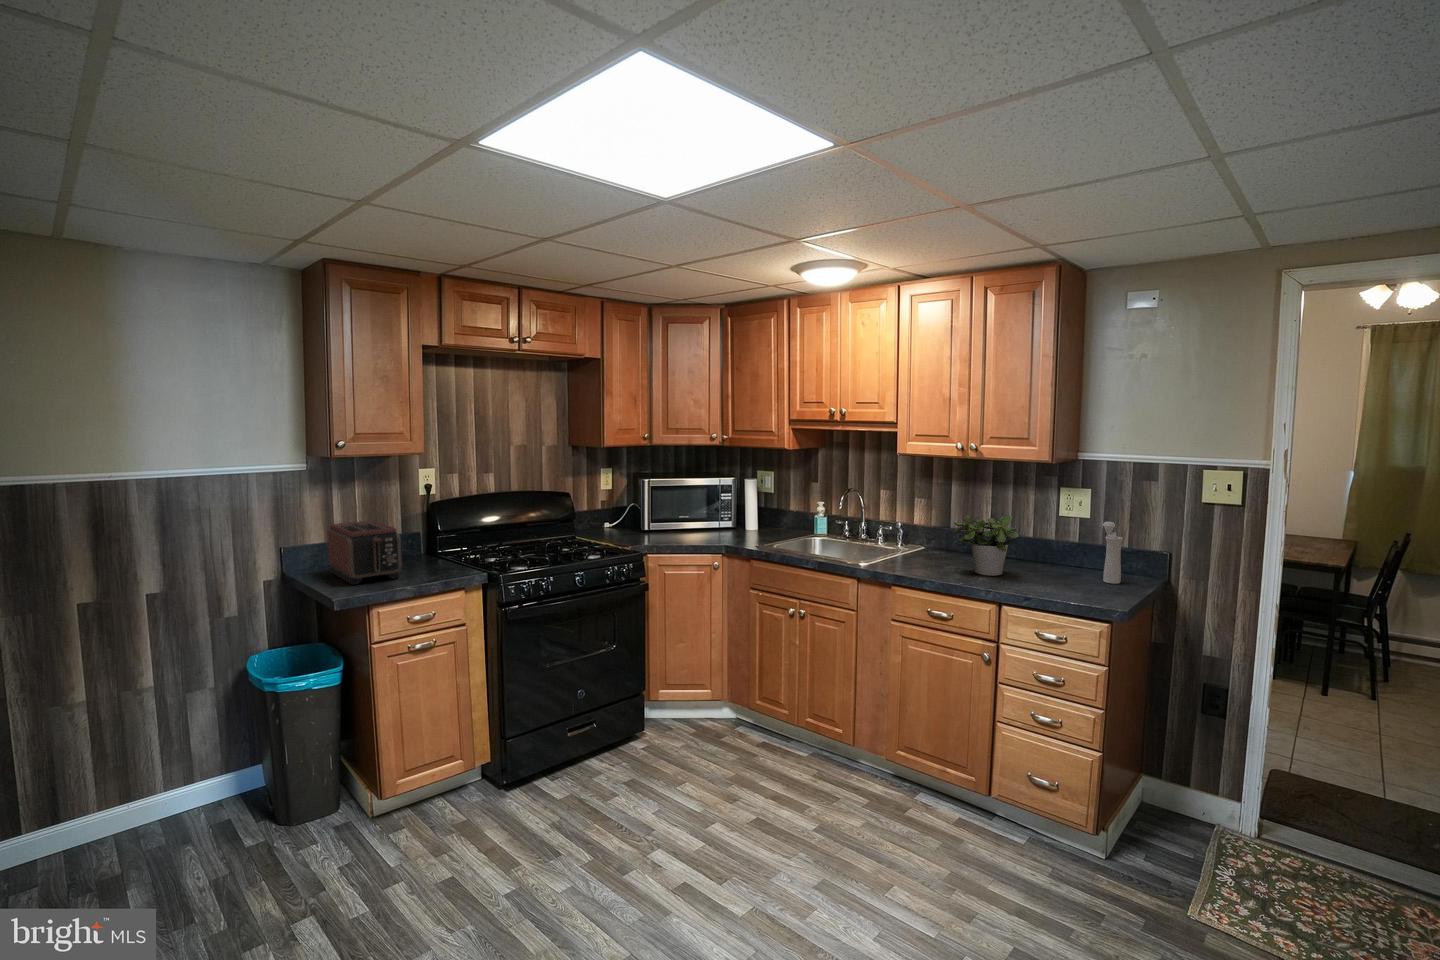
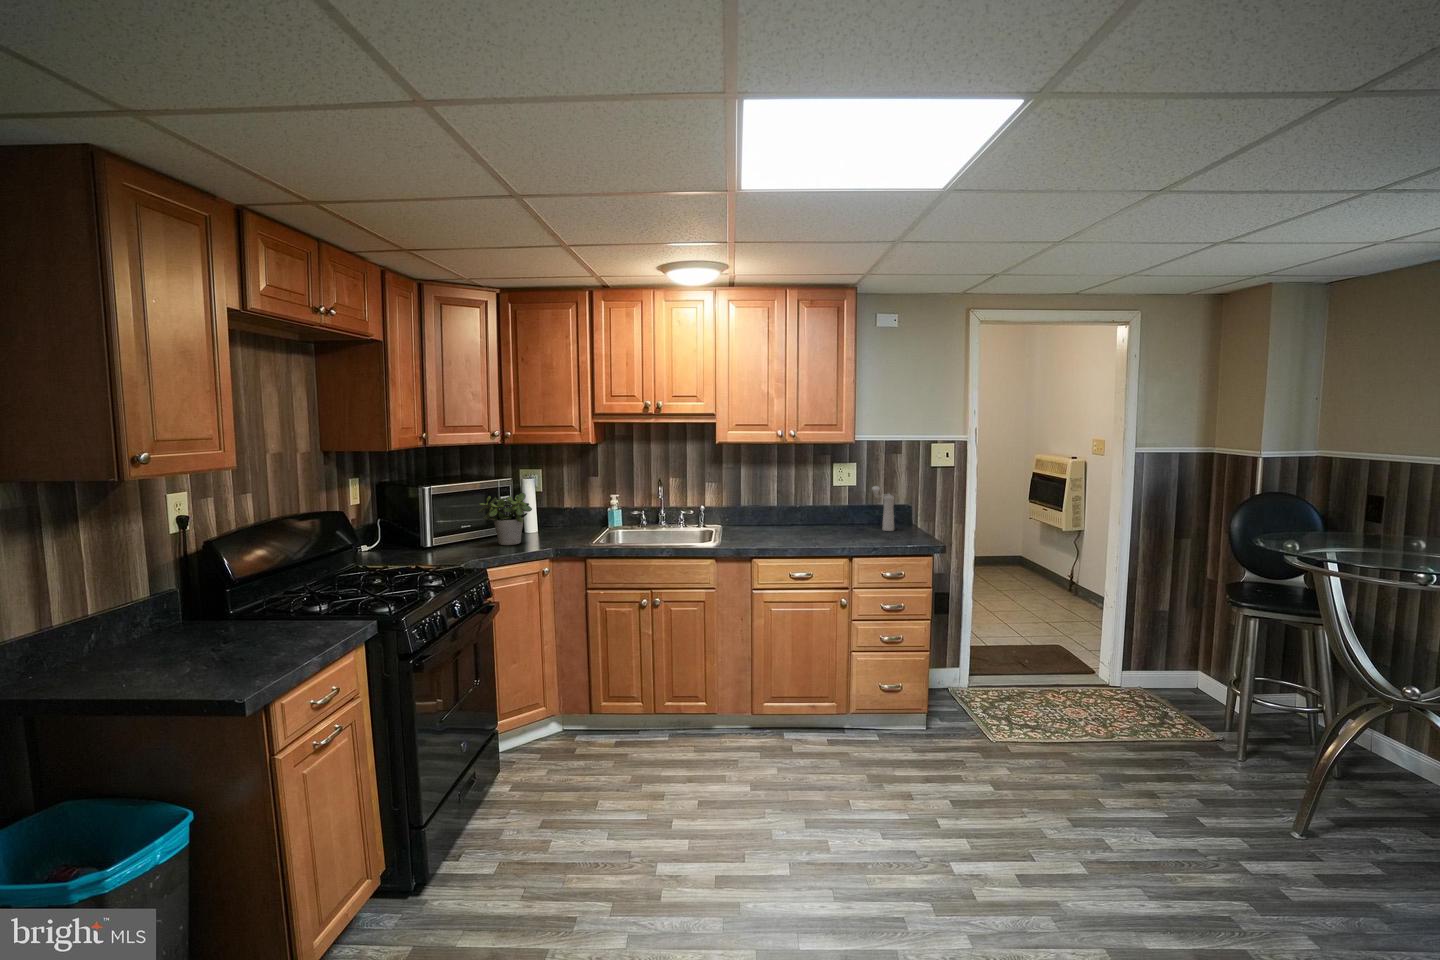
potted plant: present [953,515,1019,576] -> present [478,493,532,545]
toaster: present [328,520,402,585] -> none [85,578,256,677]

